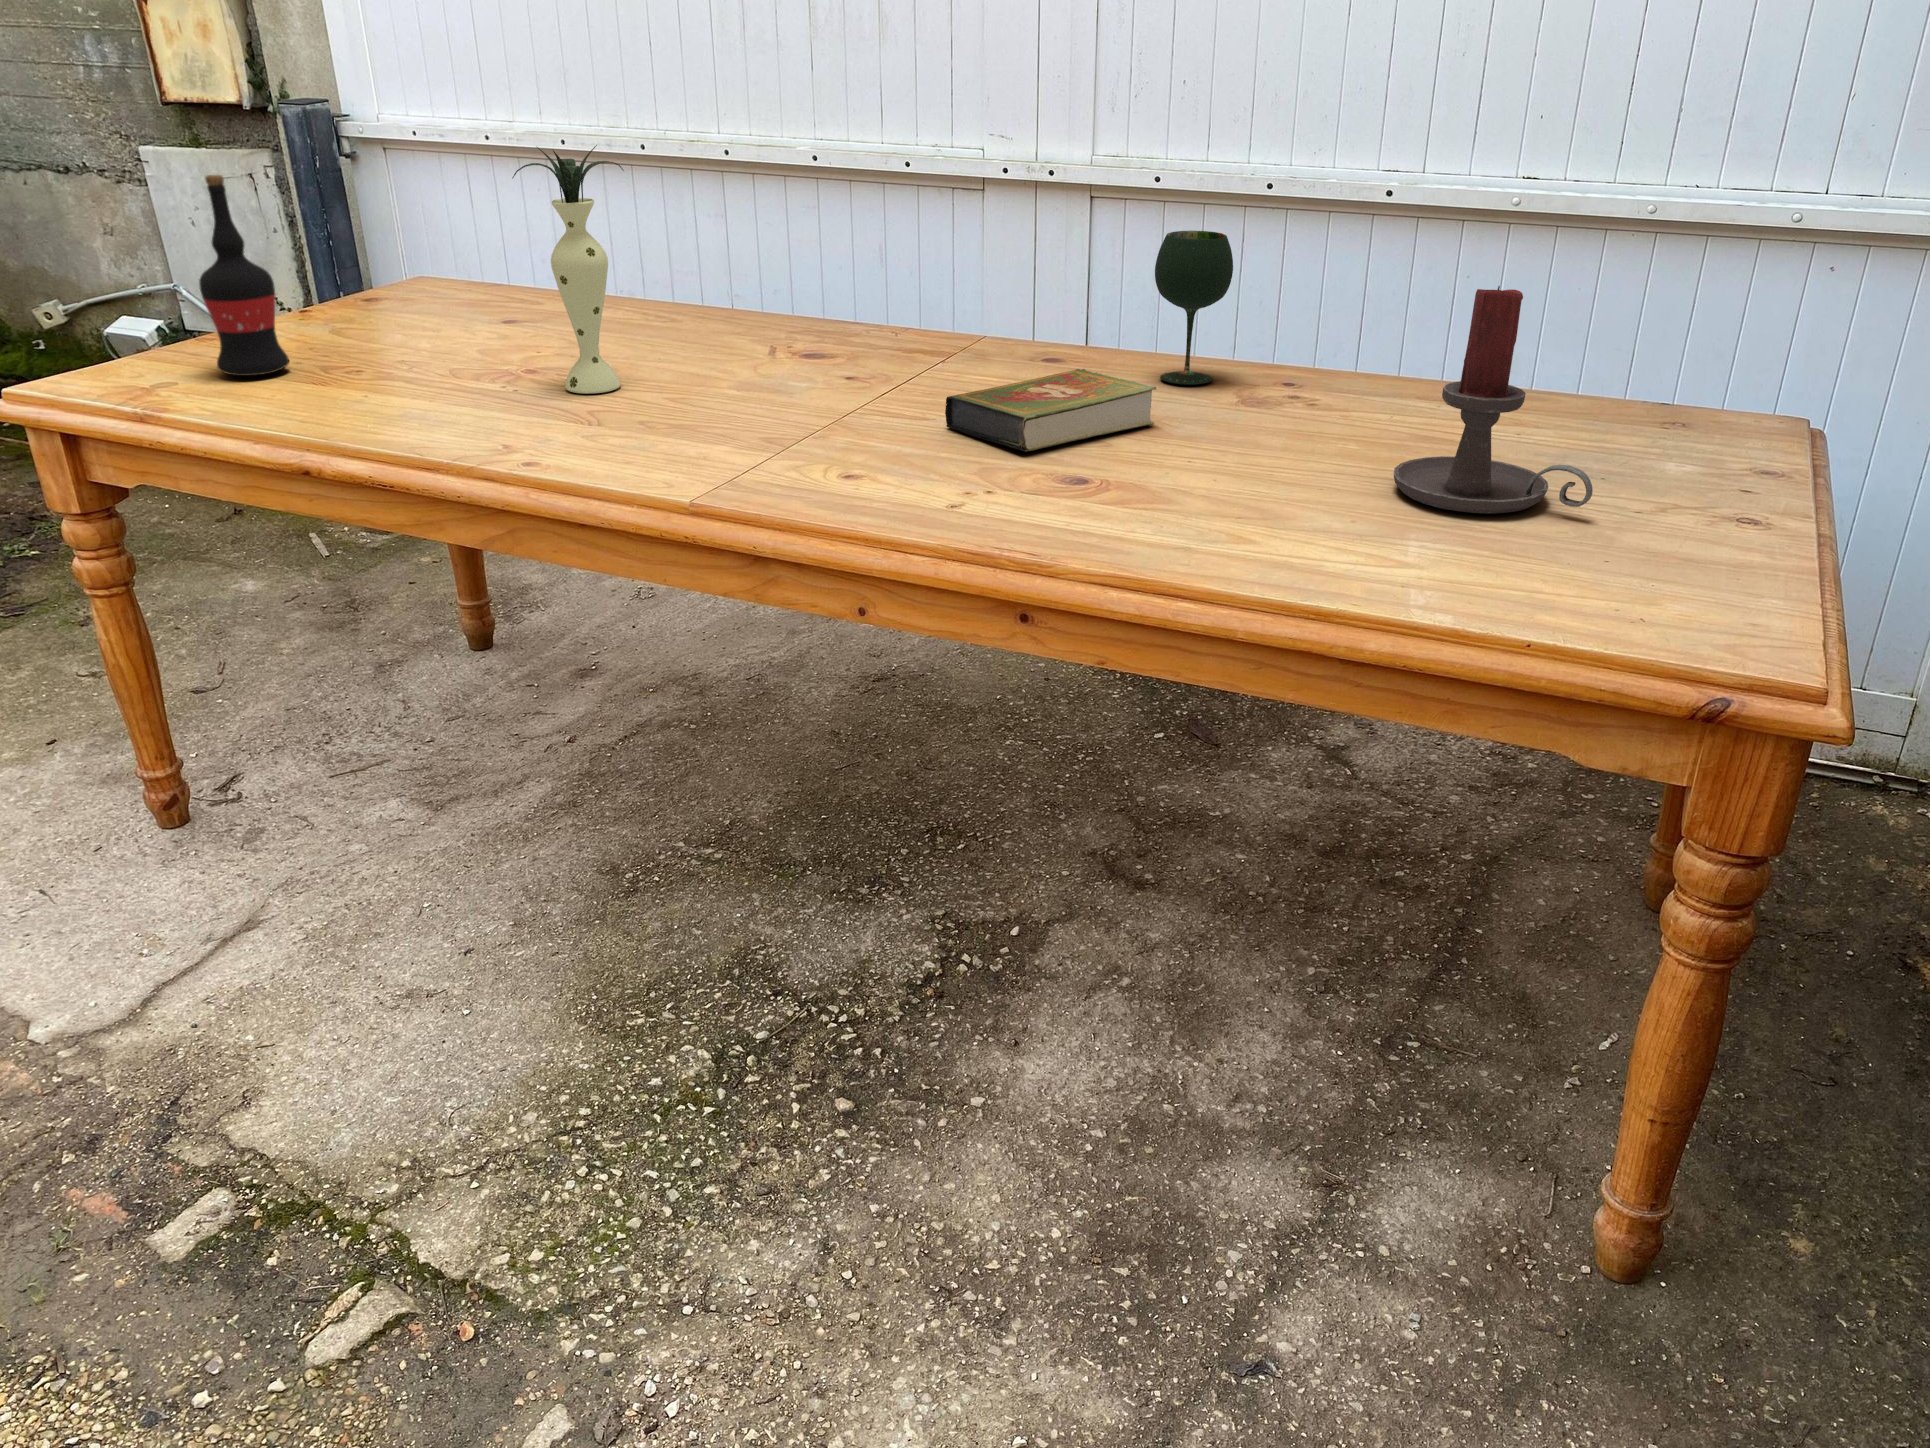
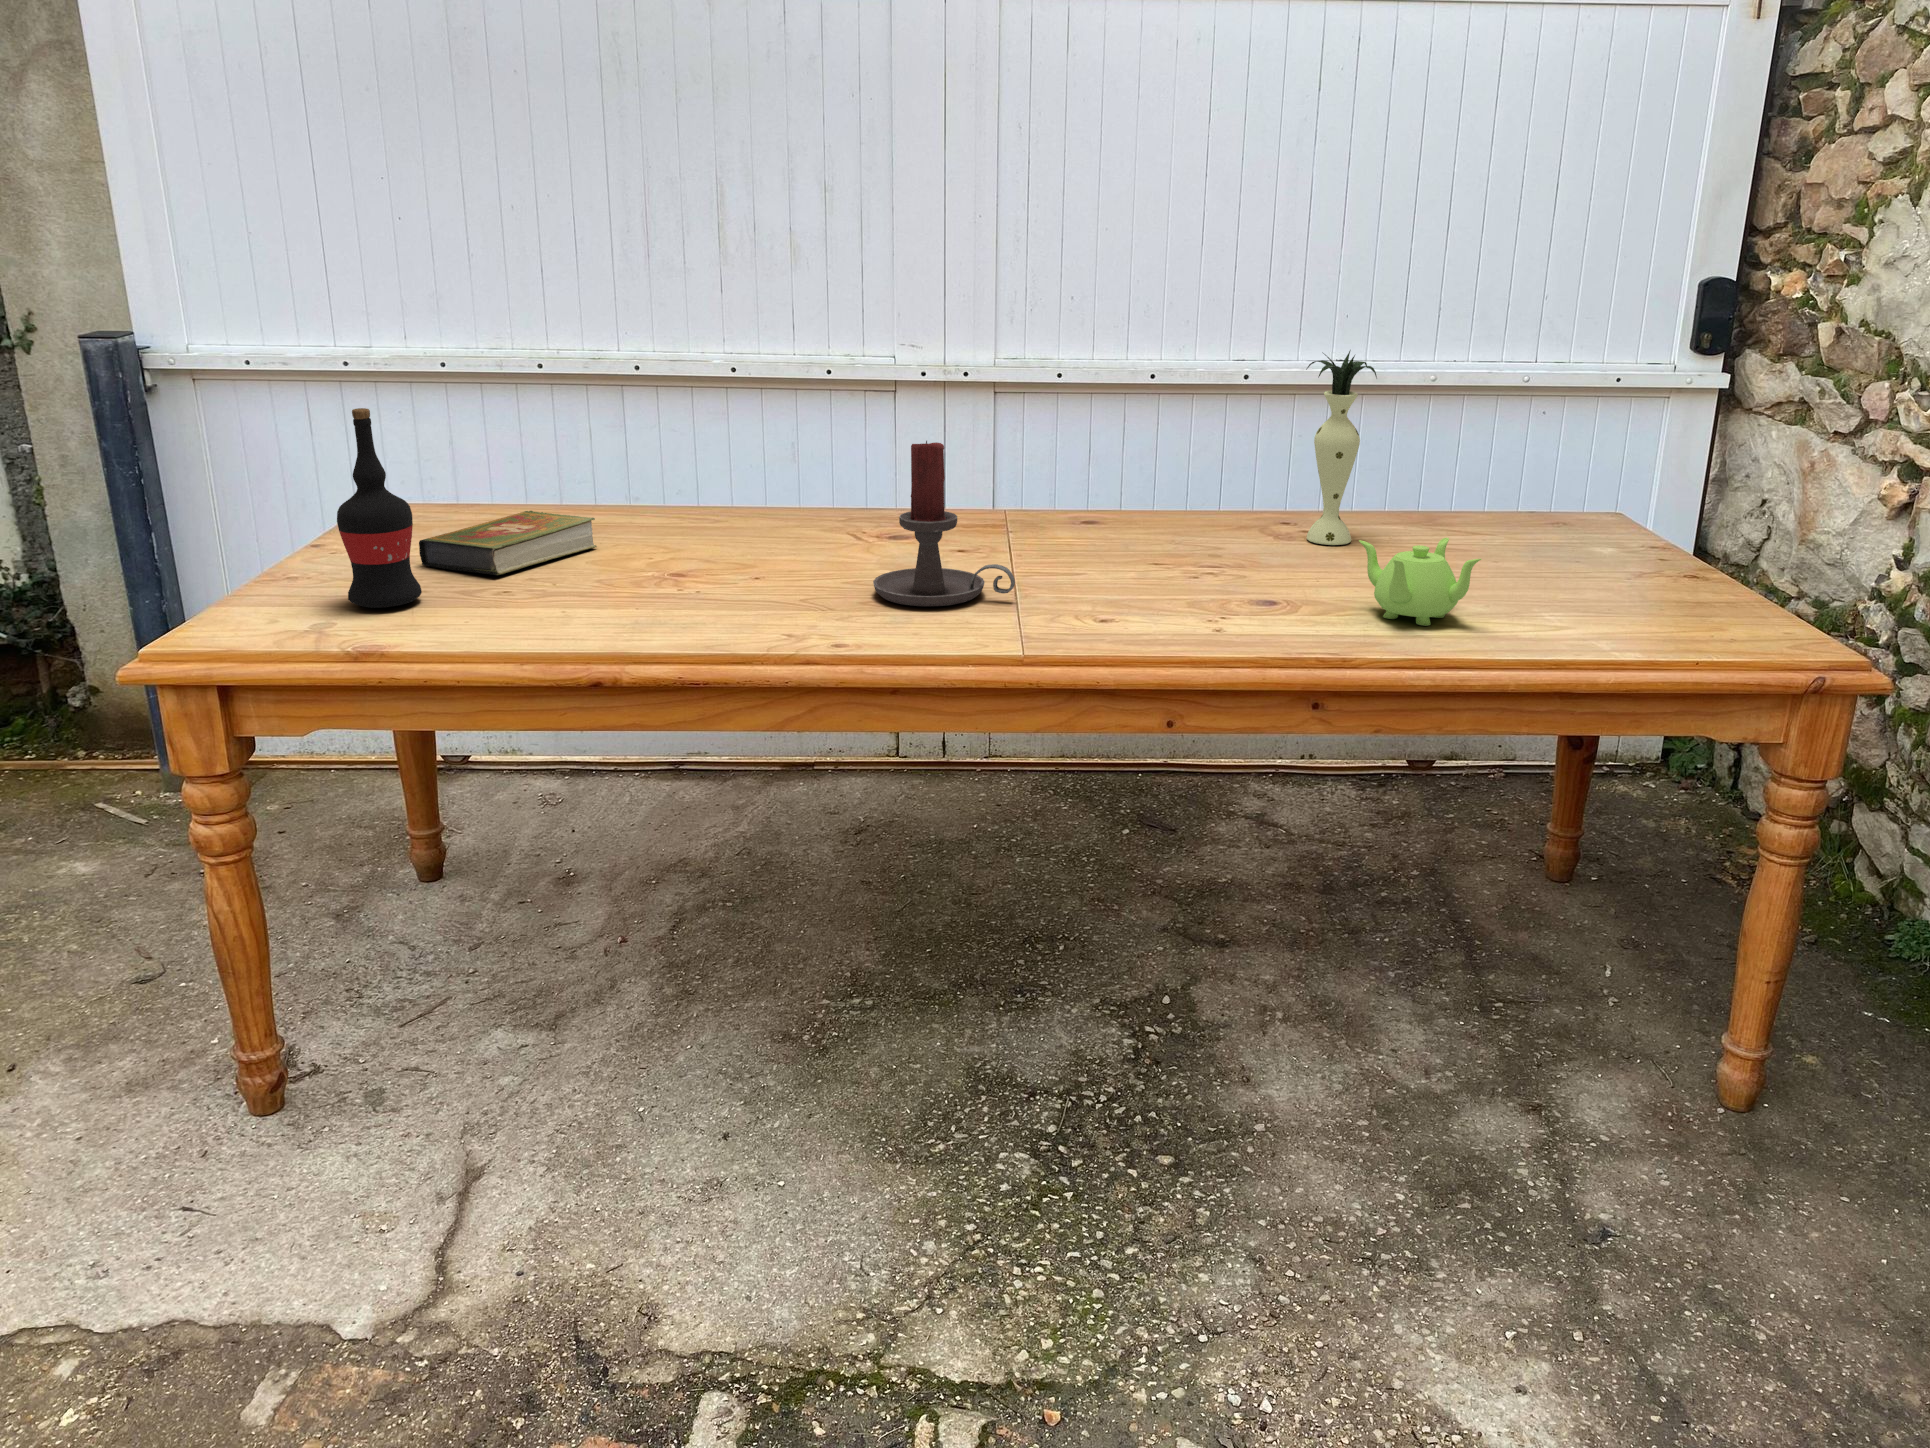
vase: present [512,145,624,394] -> present [1306,350,1377,545]
wine glass: present [1155,231,1233,385] -> none [1184,409,1245,530]
candle holder: present [1393,286,1593,513] -> present [873,441,1015,606]
book: present [945,369,1157,452] -> present [419,511,597,575]
teapot: none [1168,407,1310,530] -> present [1359,538,1481,626]

